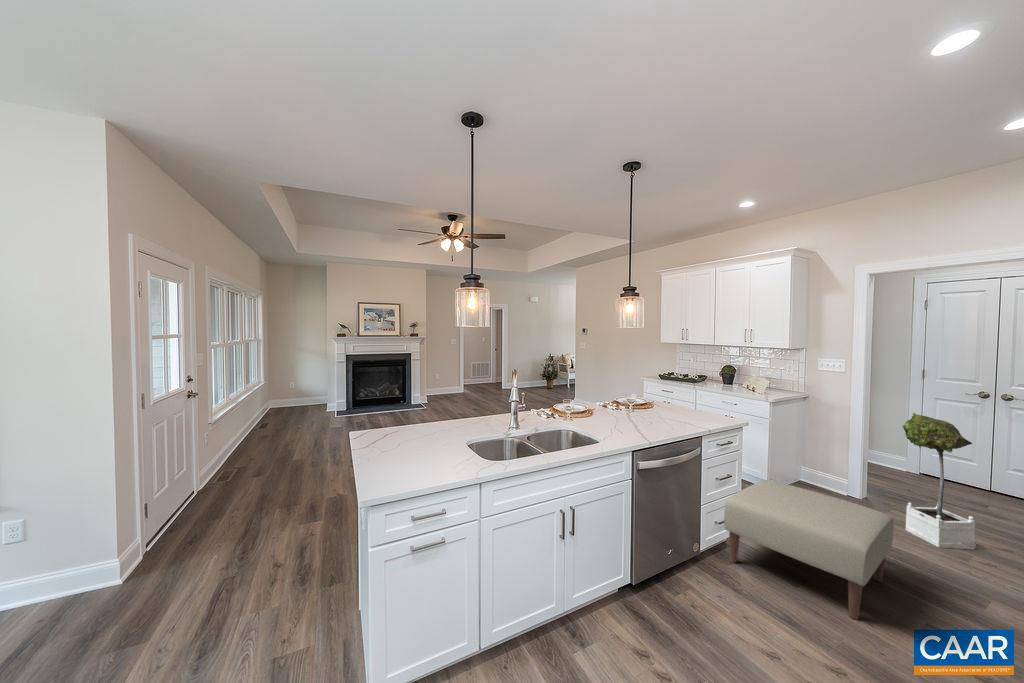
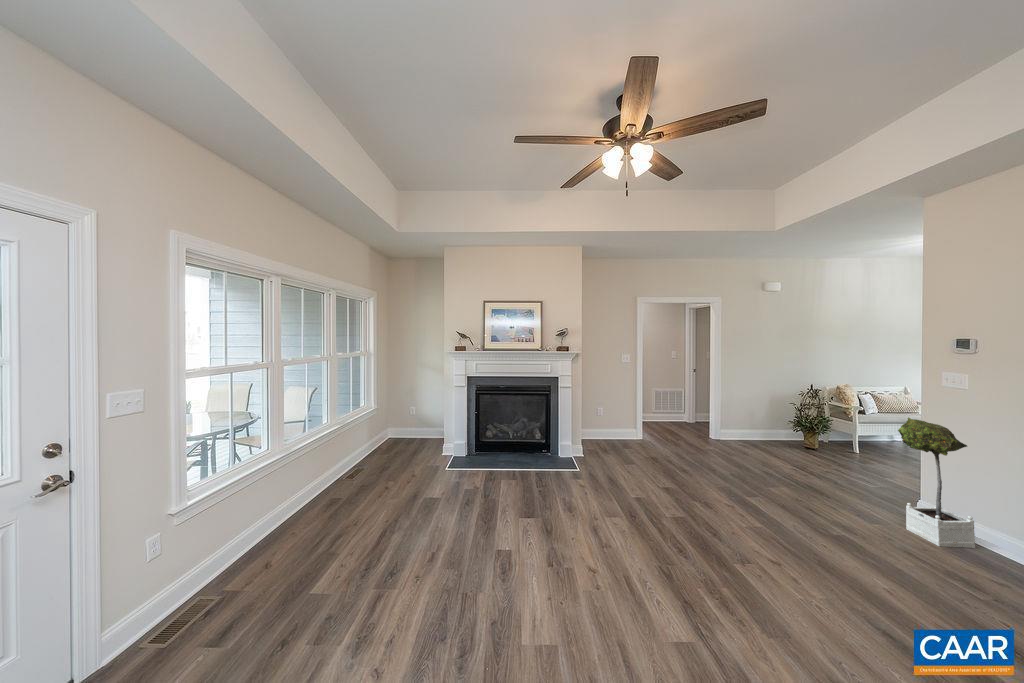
ottoman: present [724,480,894,619] -> none [729,485,892,620]

